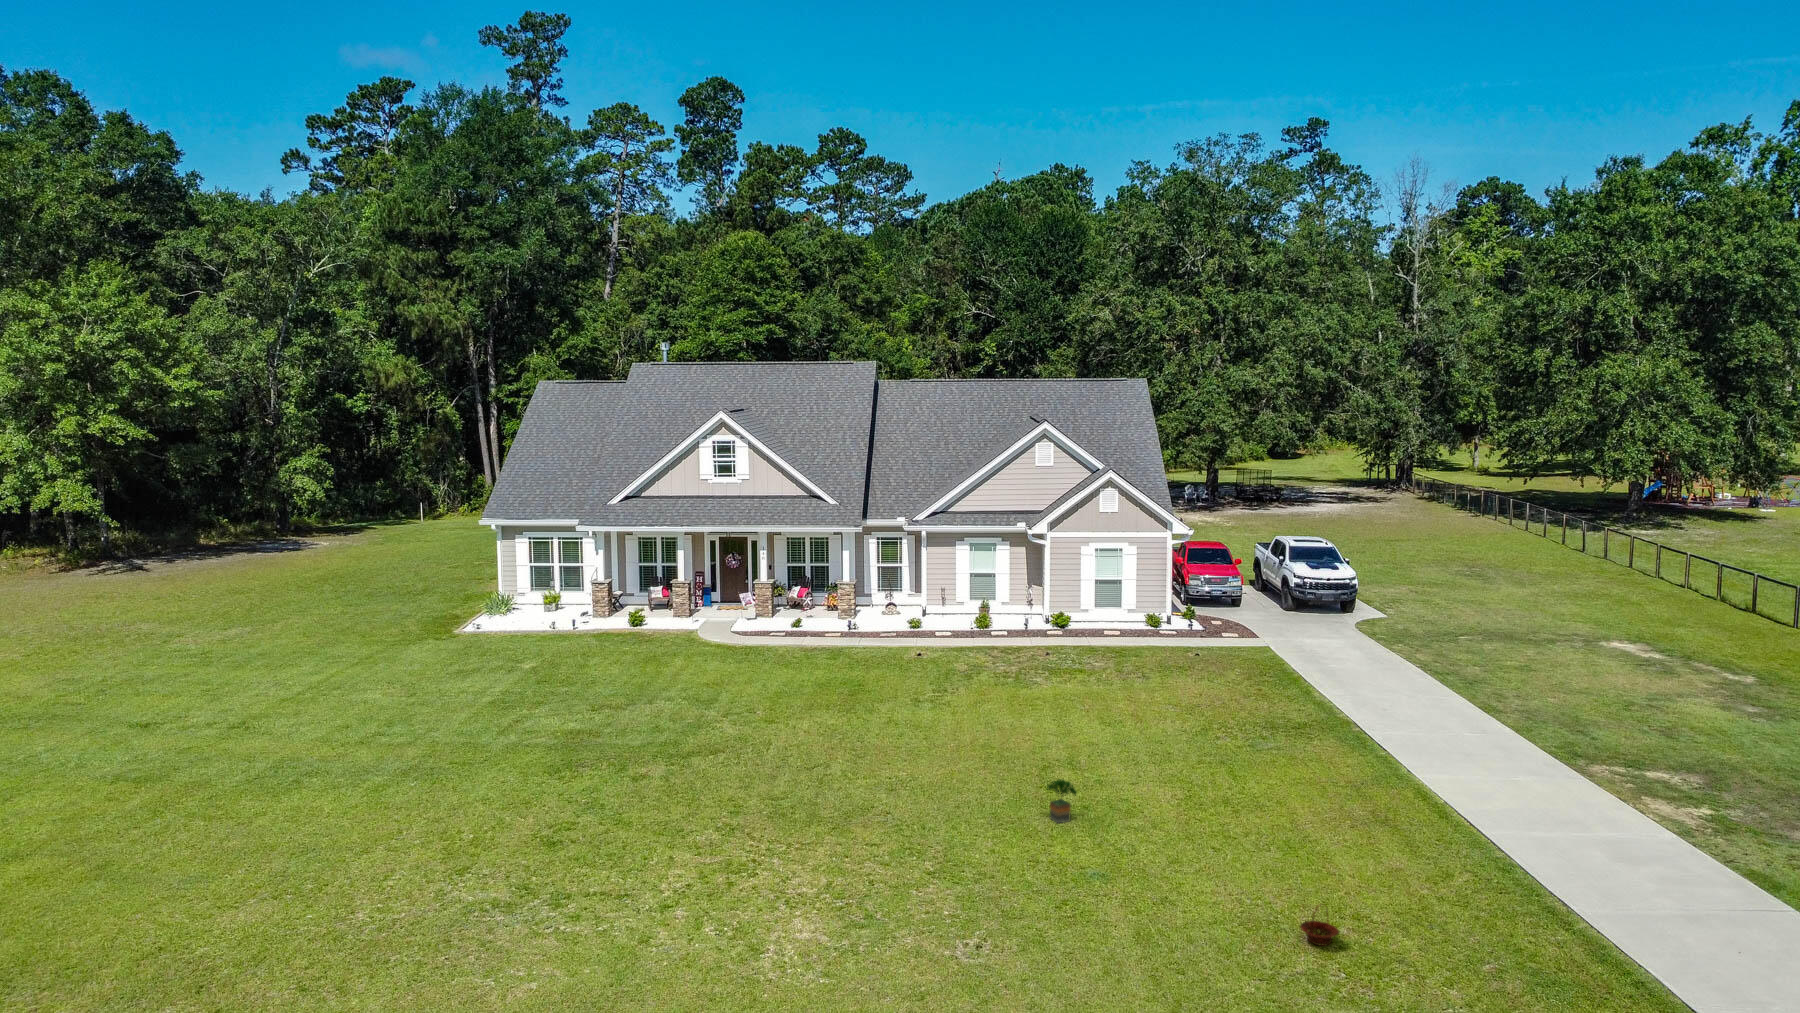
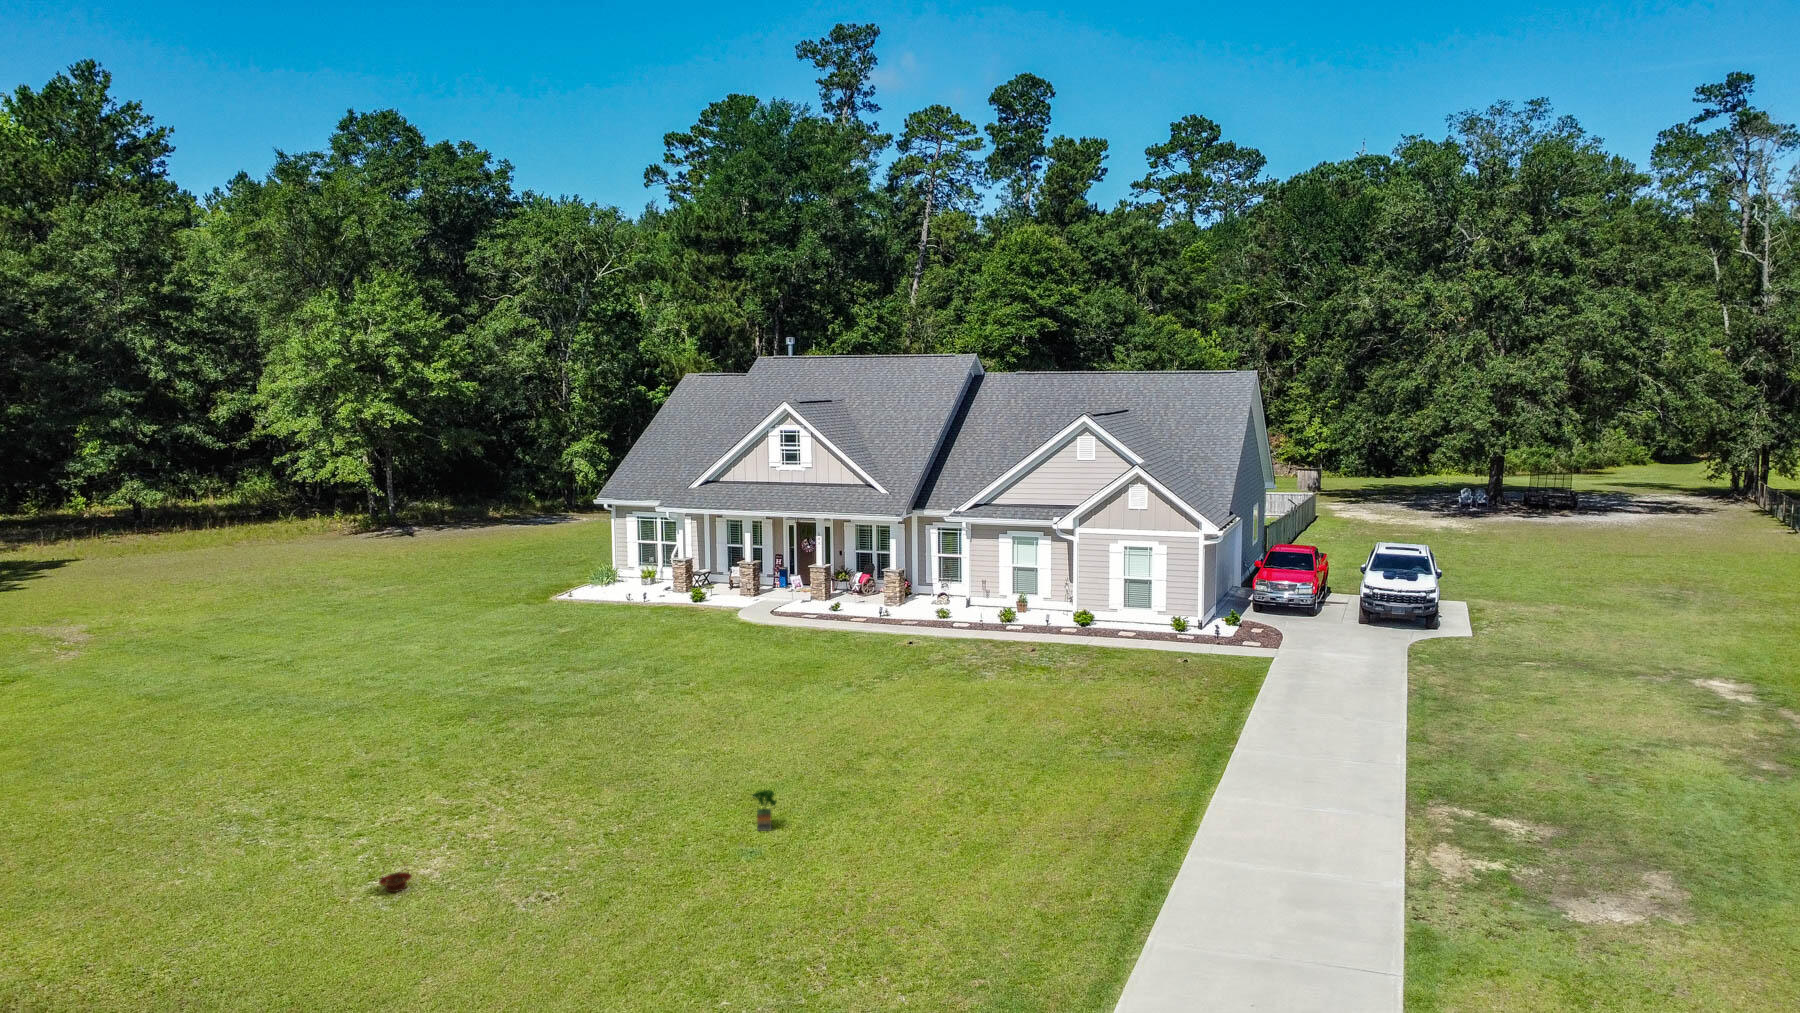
basket: present [1300,910,1339,946] -> present [379,859,412,892]

